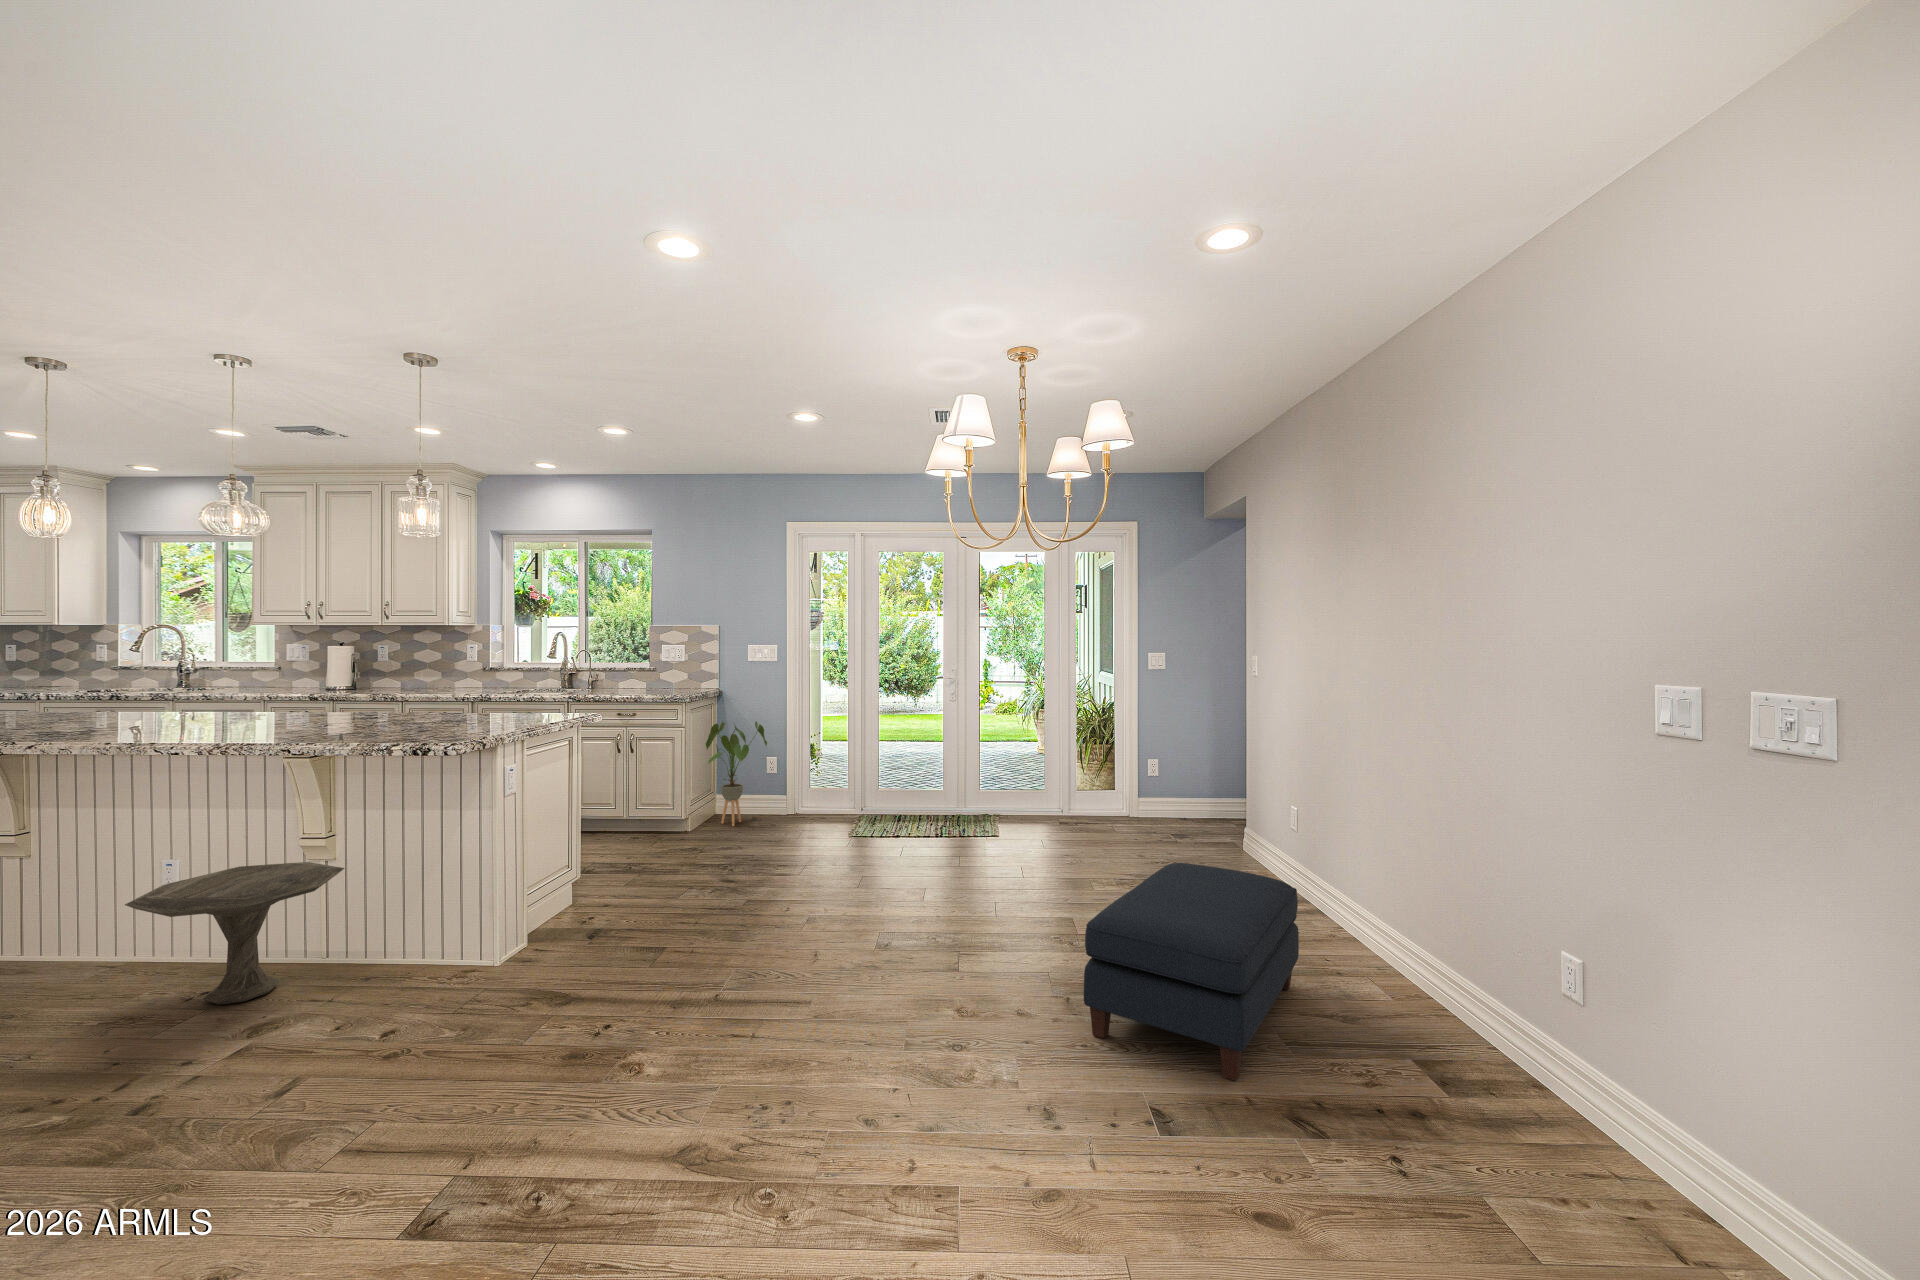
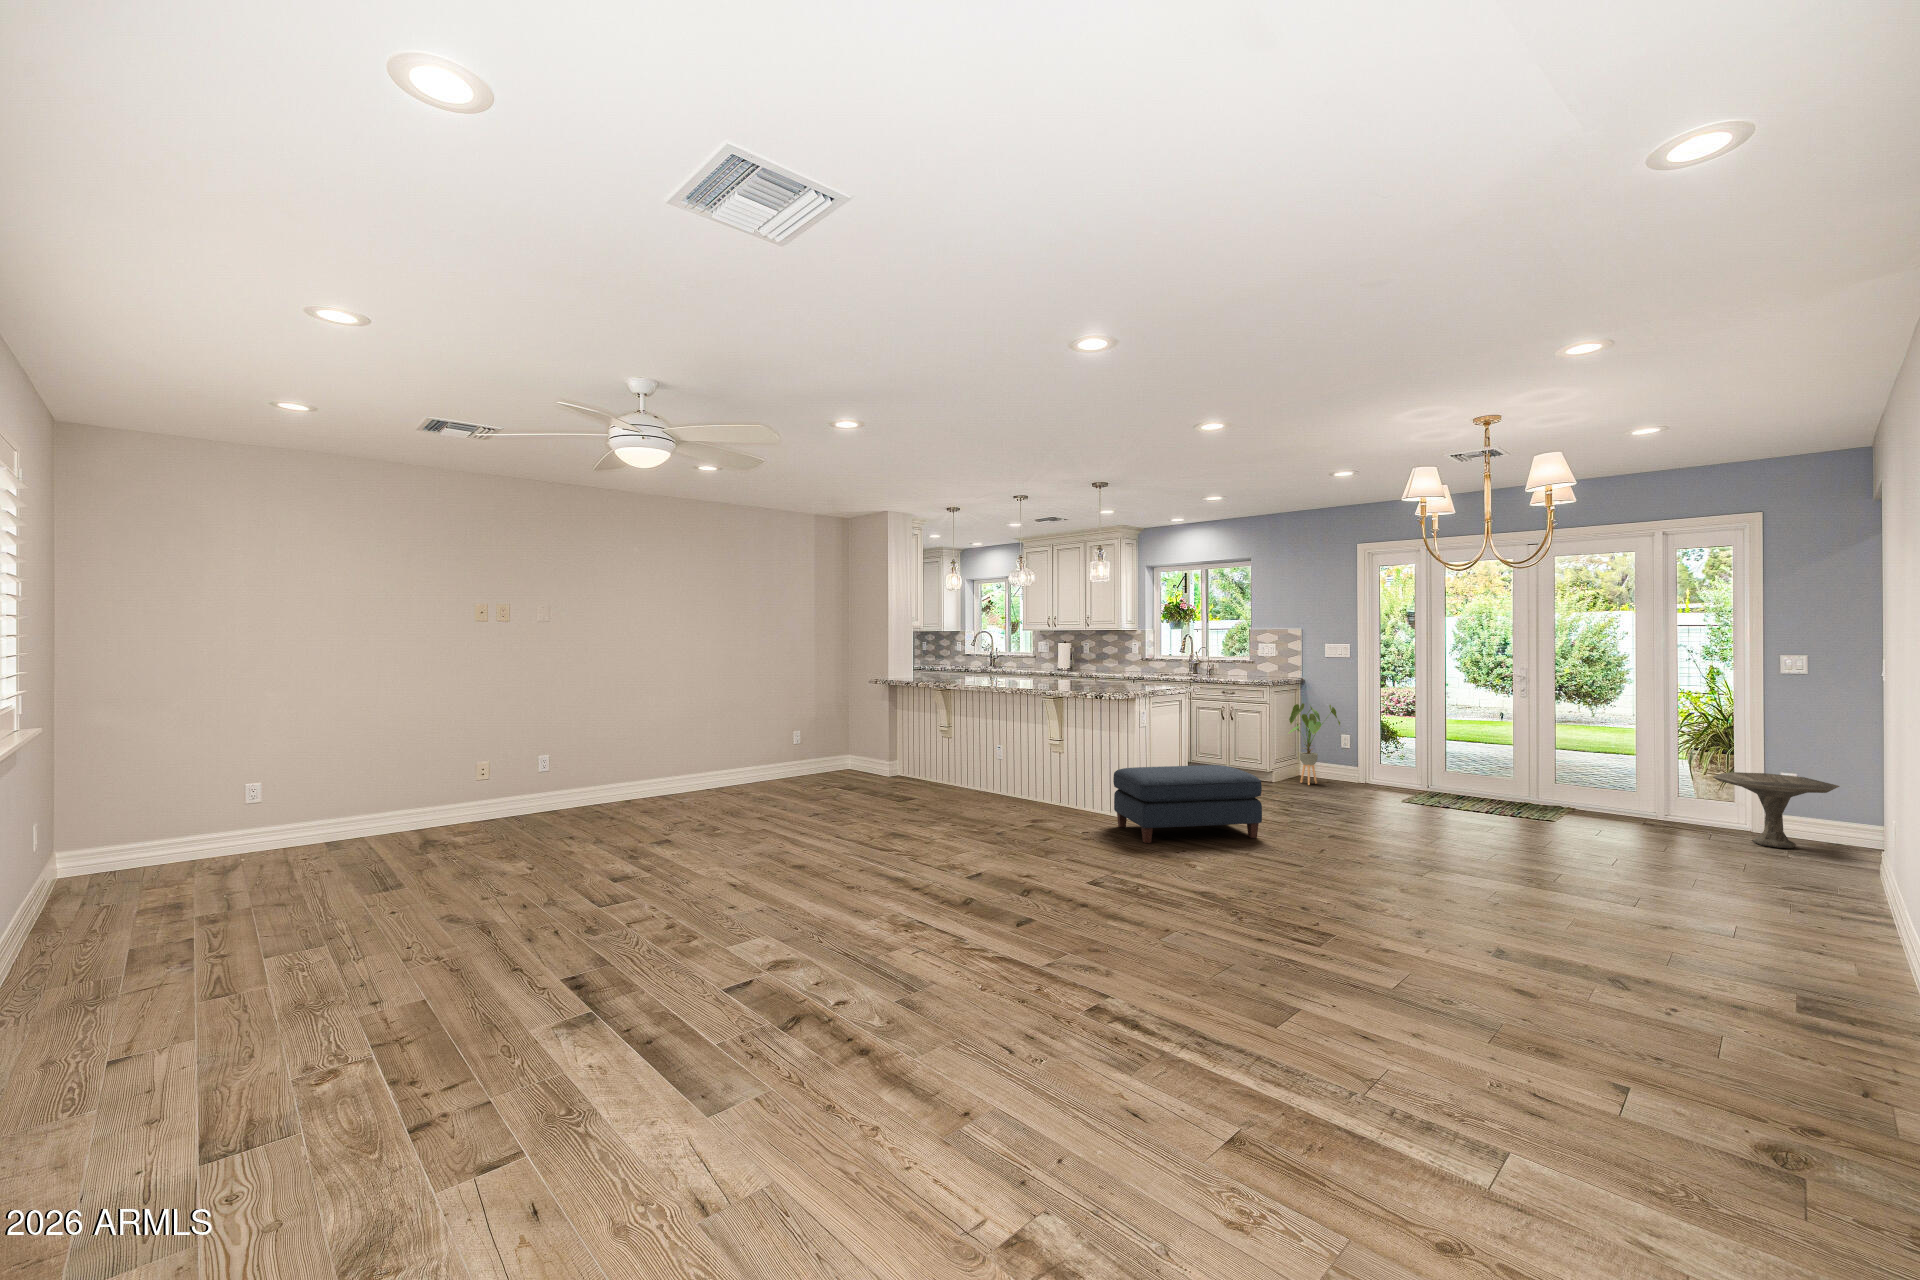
side table: present [125,862,344,1005] -> present [1713,772,1839,848]
ottoman: present [1084,863,1299,1081] -> present [1113,765,1262,843]

